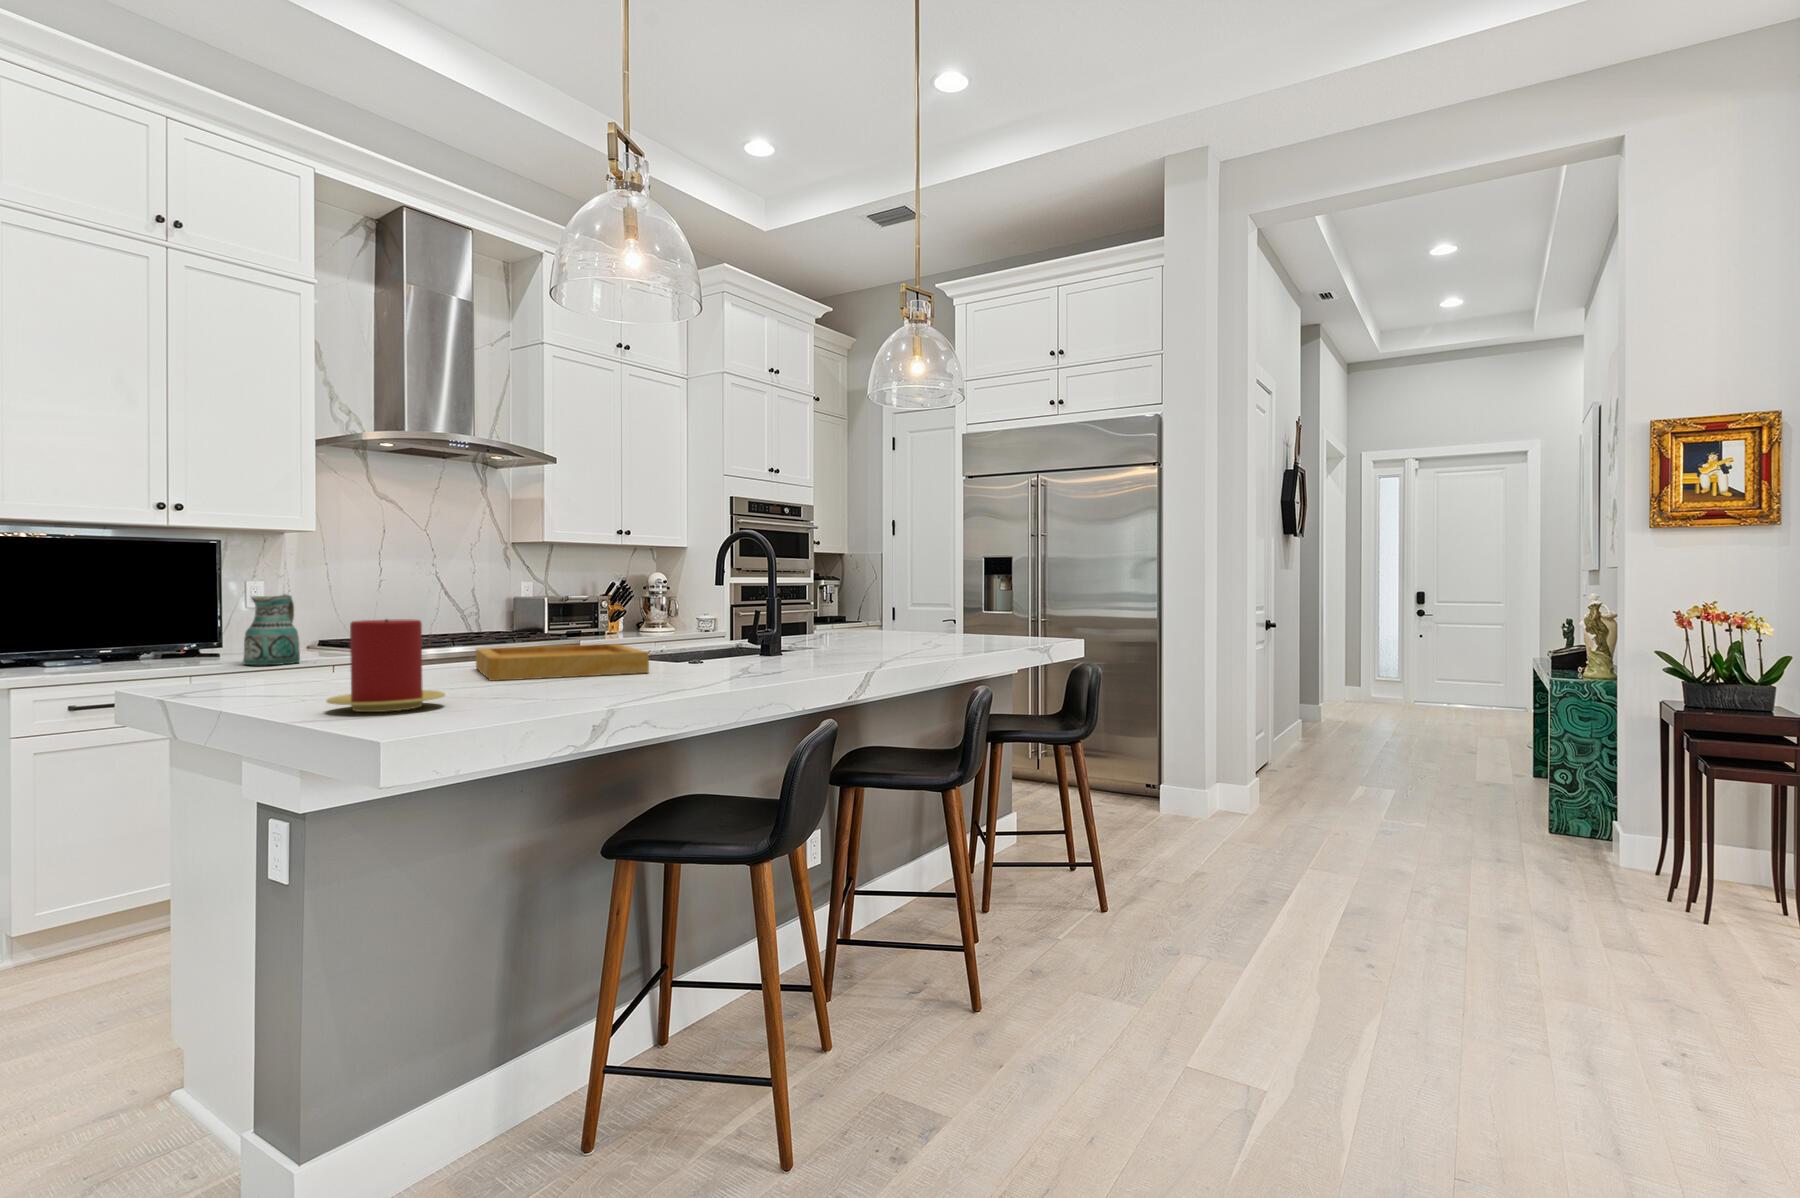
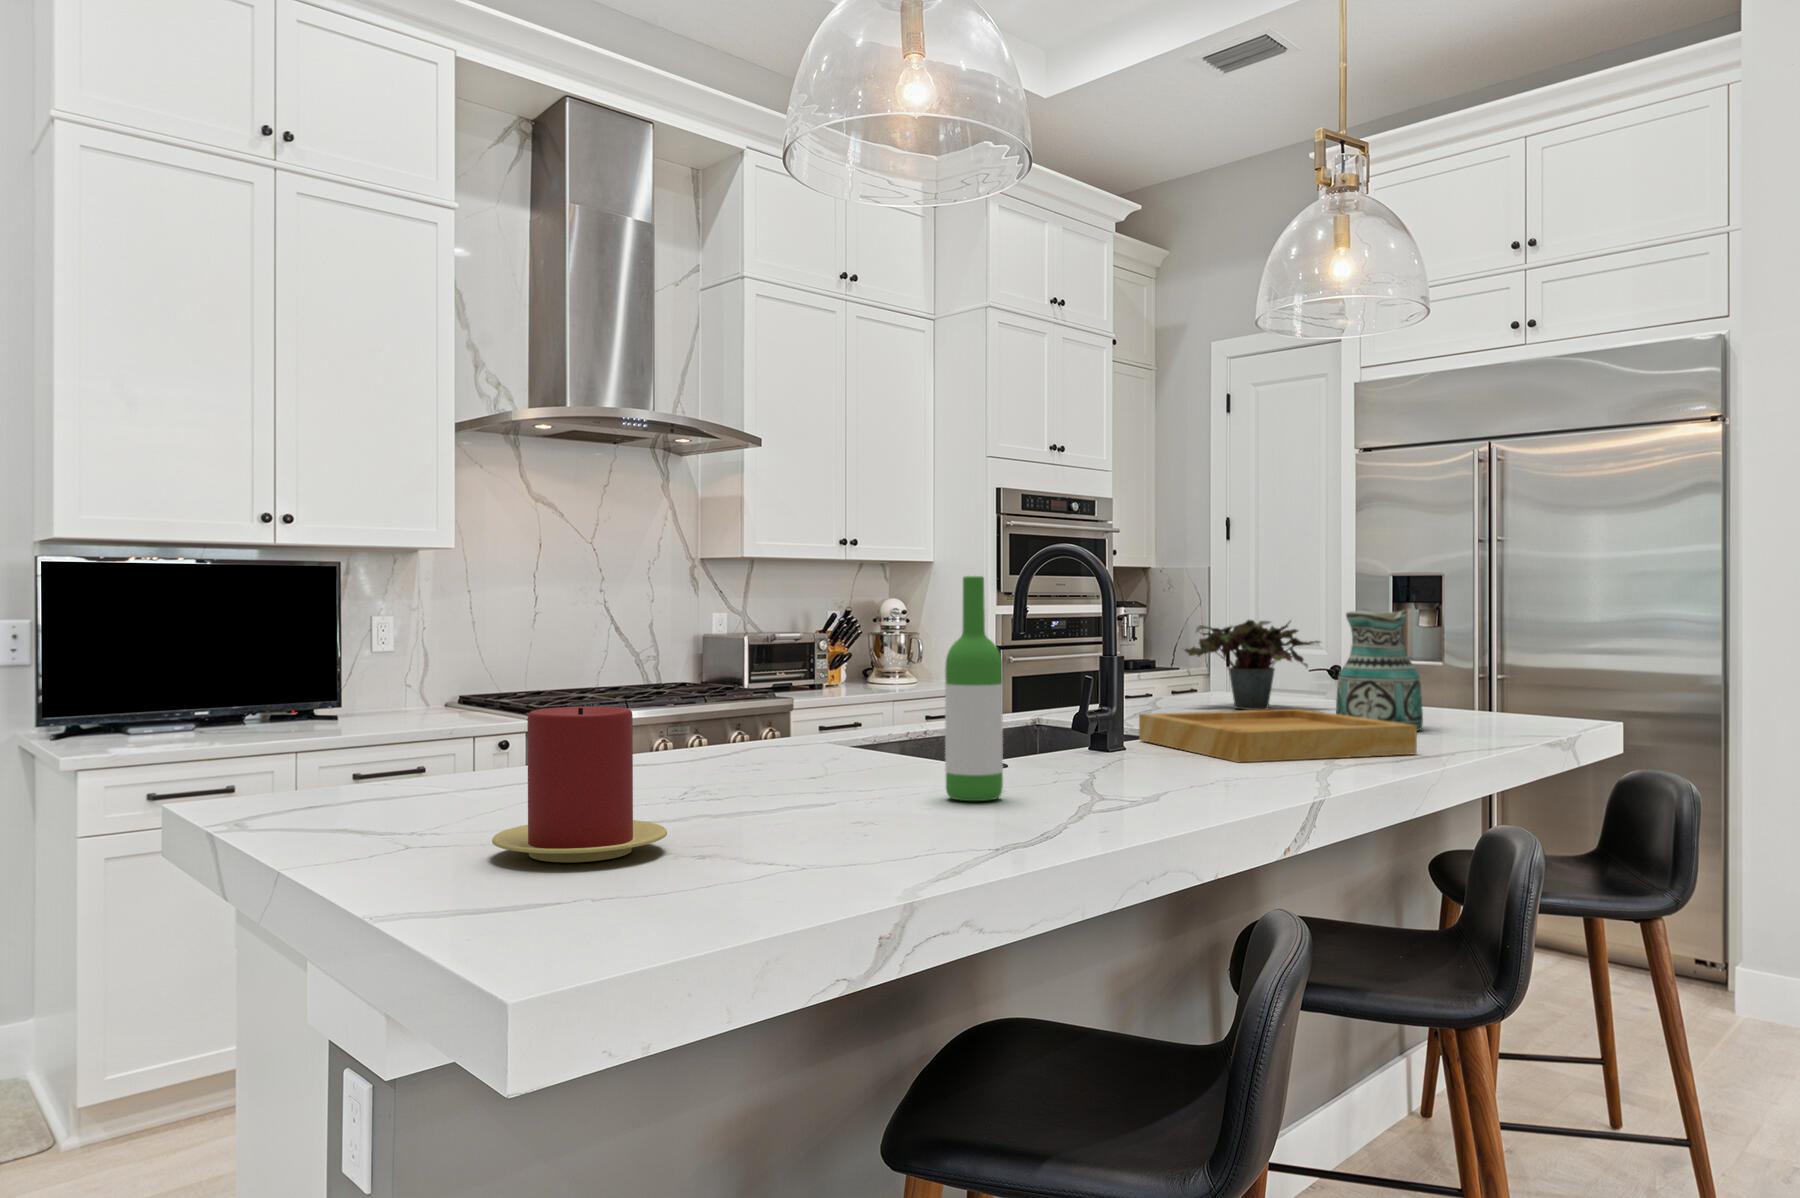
wine bottle: none [640,545,676,682] -> present [945,576,1003,801]
potted plant: none [832,582,920,639] -> present [1184,620,1320,710]
ceramic pitcher: present [243,594,300,665] -> present [1336,609,1423,731]
tray: present [476,644,649,681] -> present [1139,709,1417,763]

